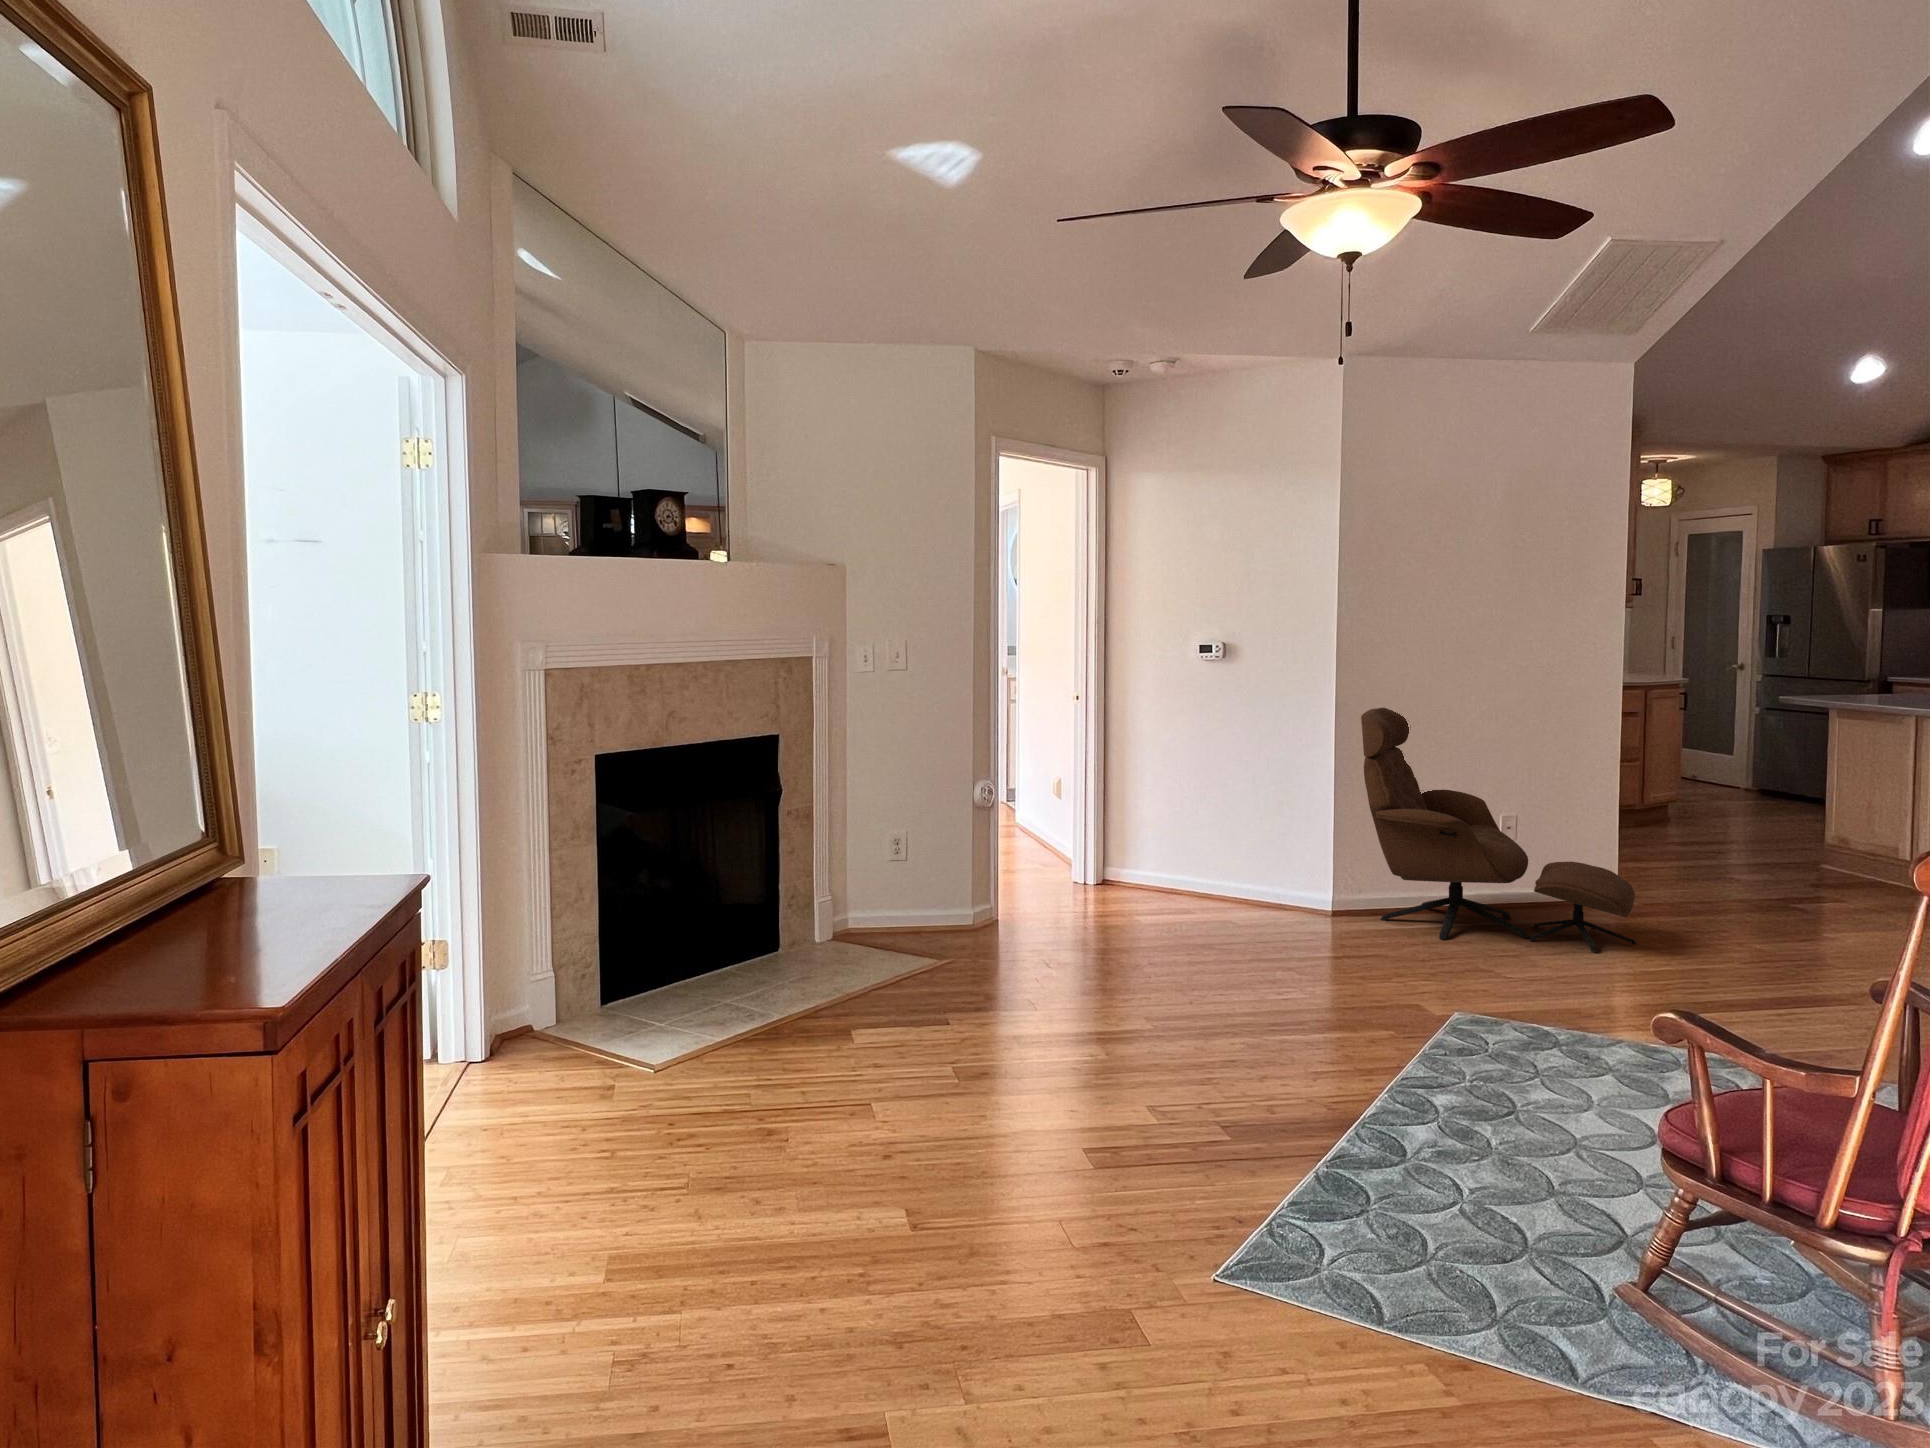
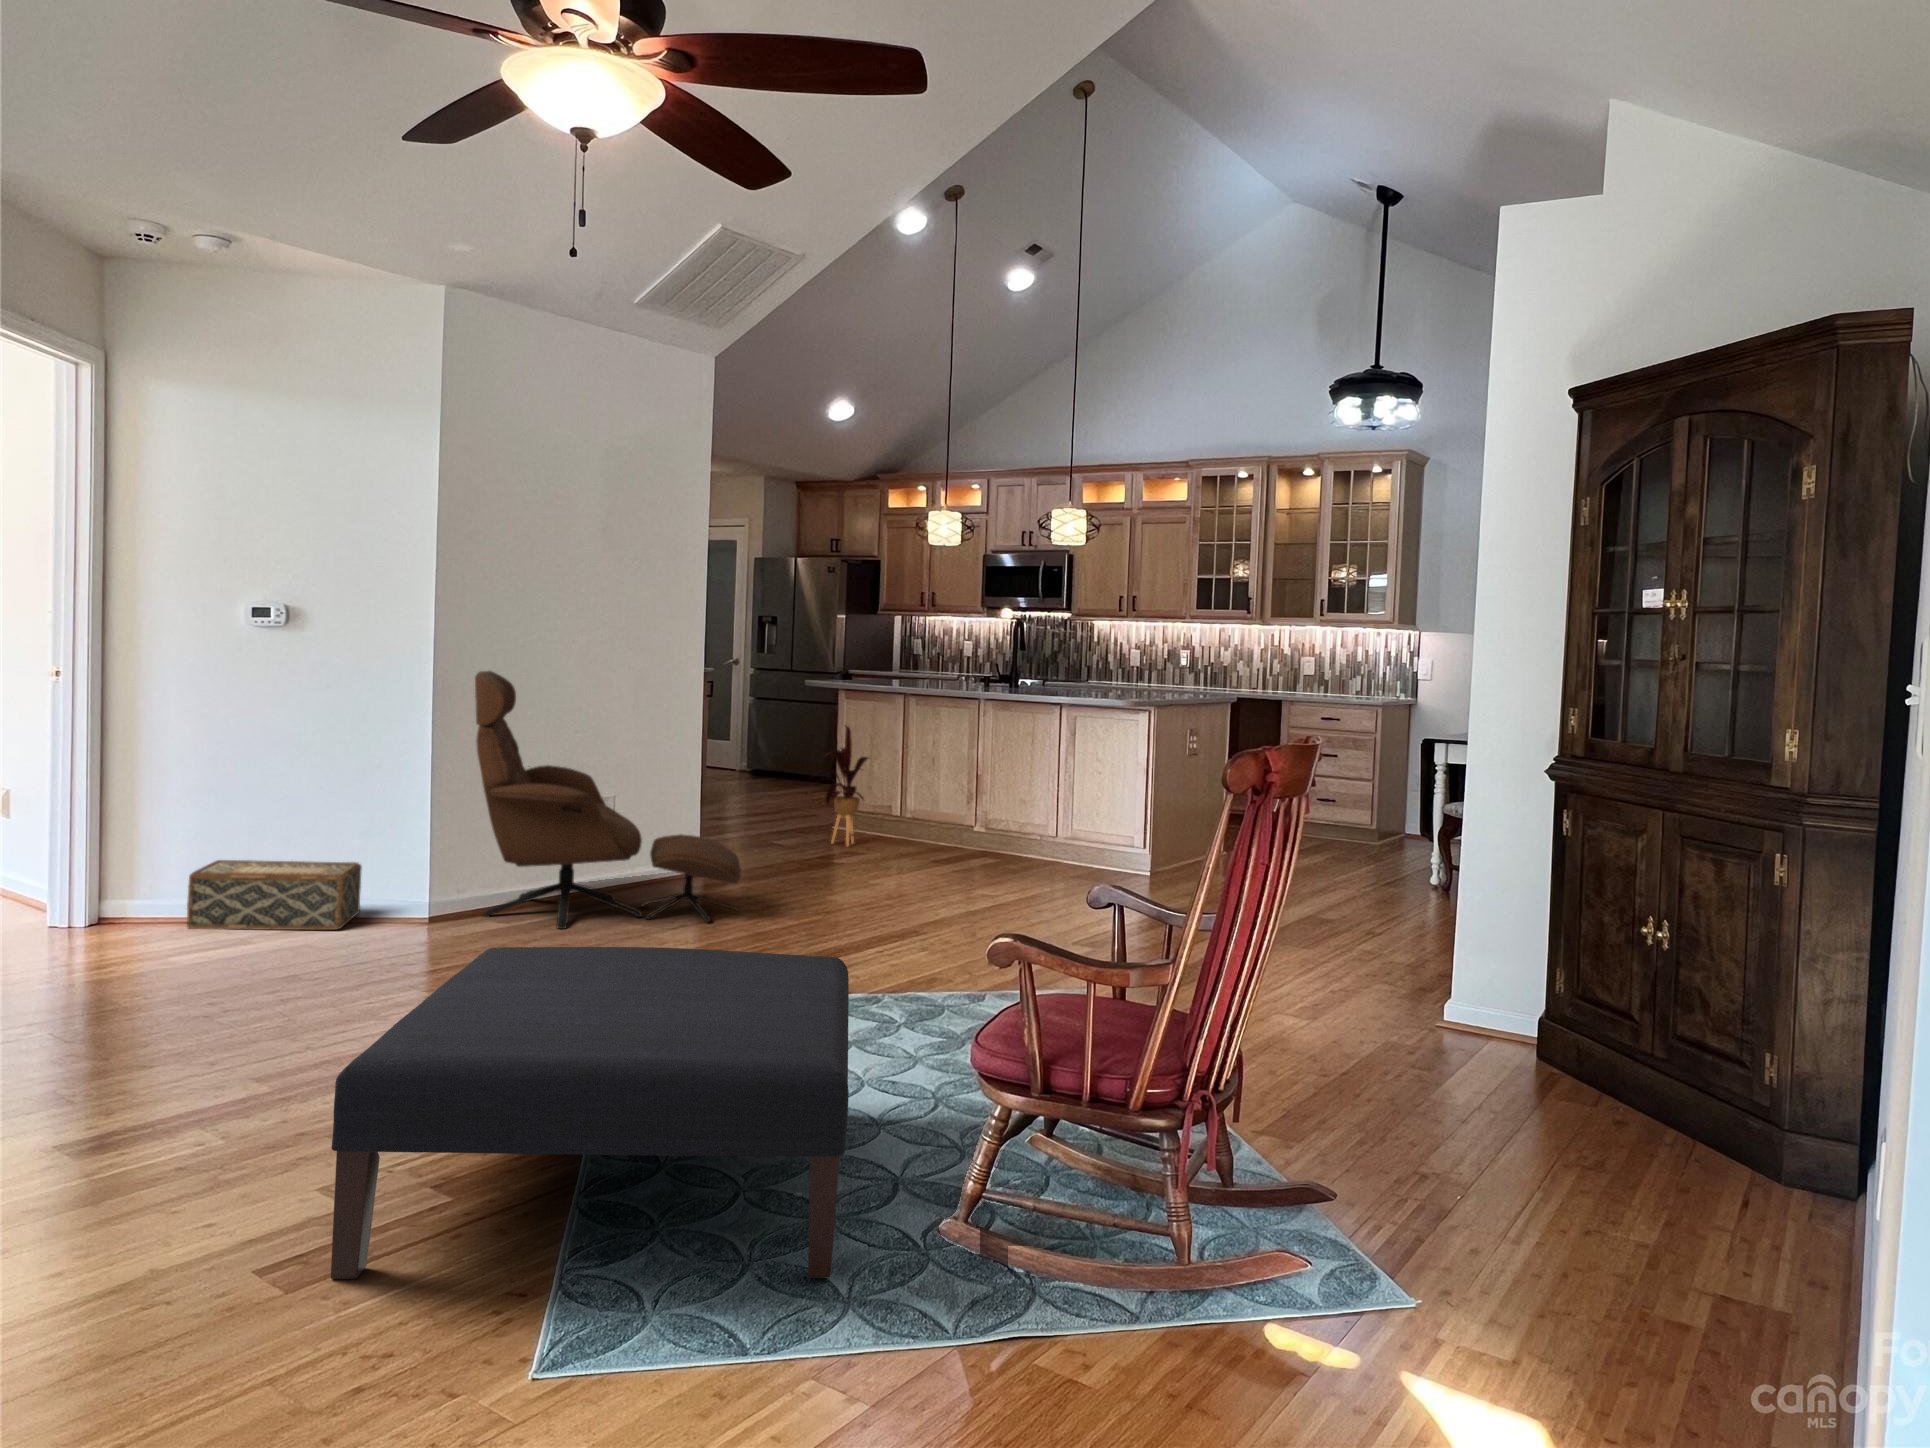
house plant: none [1775,748,1870,885] -> present [824,726,868,846]
woven basket: none [1164,855,1285,917] -> present [187,860,362,930]
ottoman: none [1126,953,1610,1295] -> present [331,947,849,1279]

